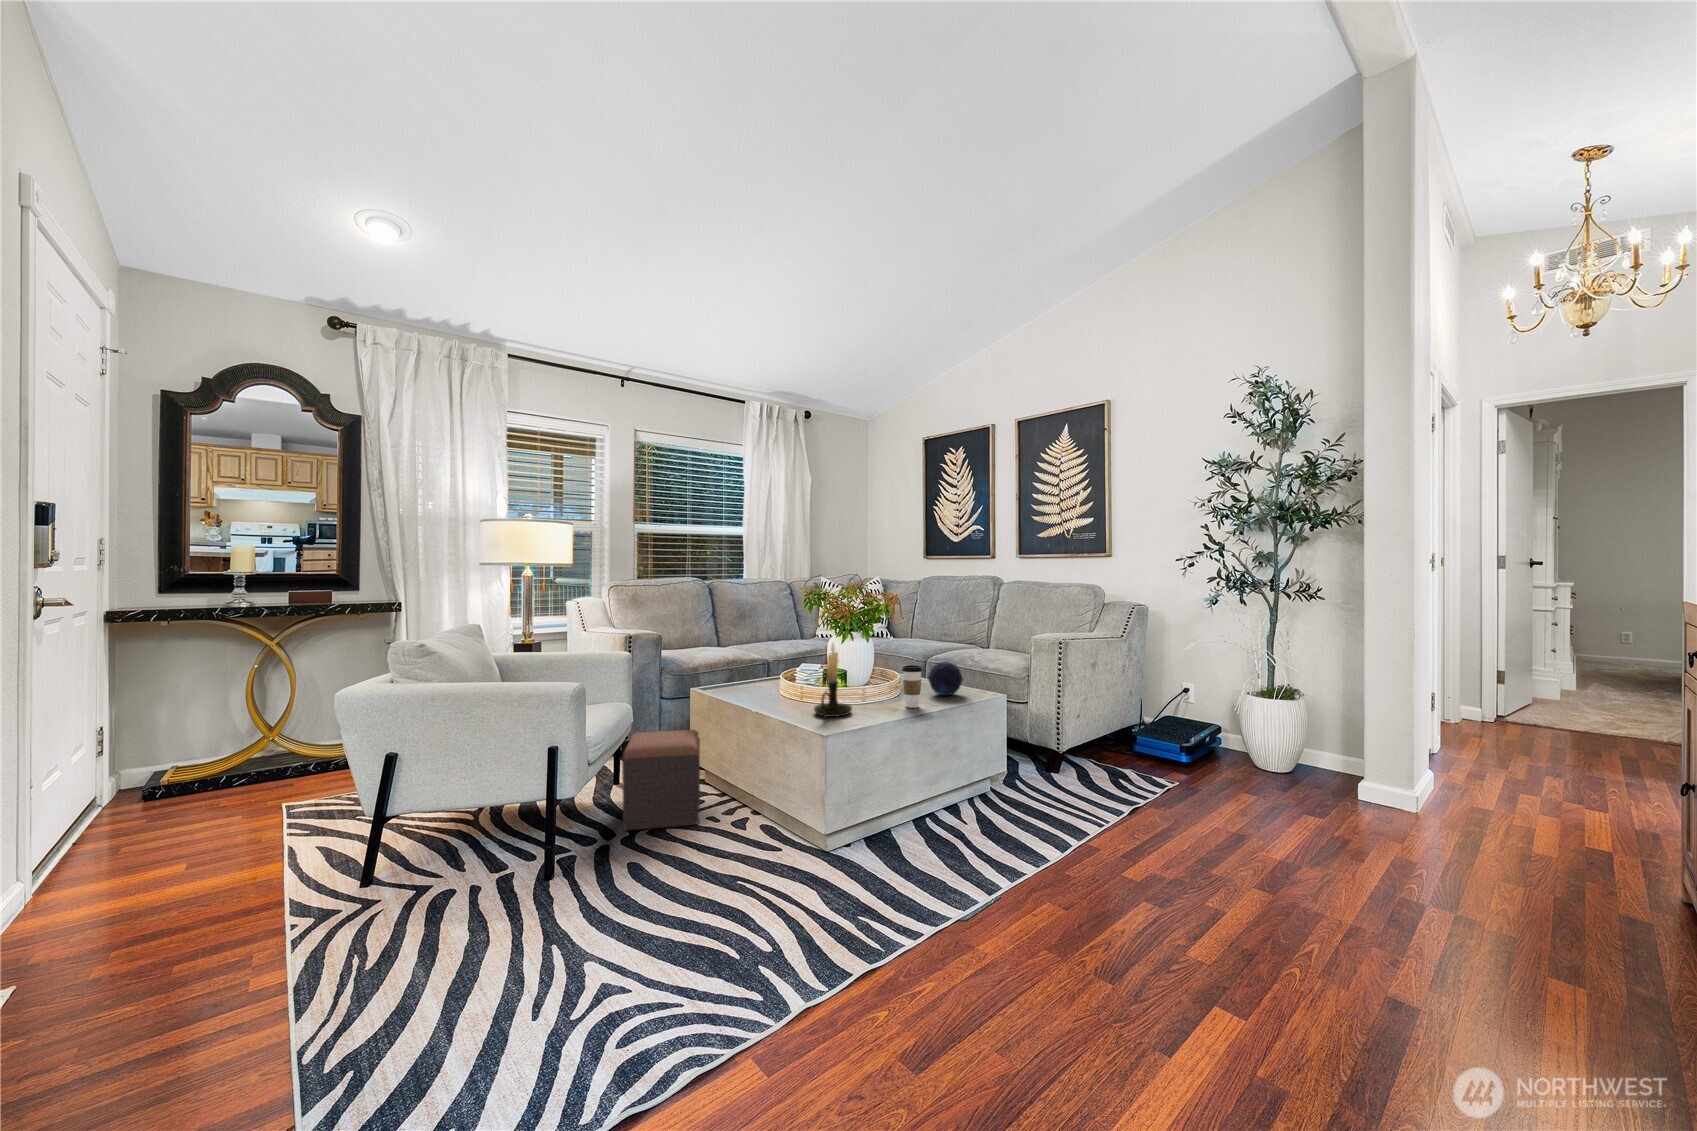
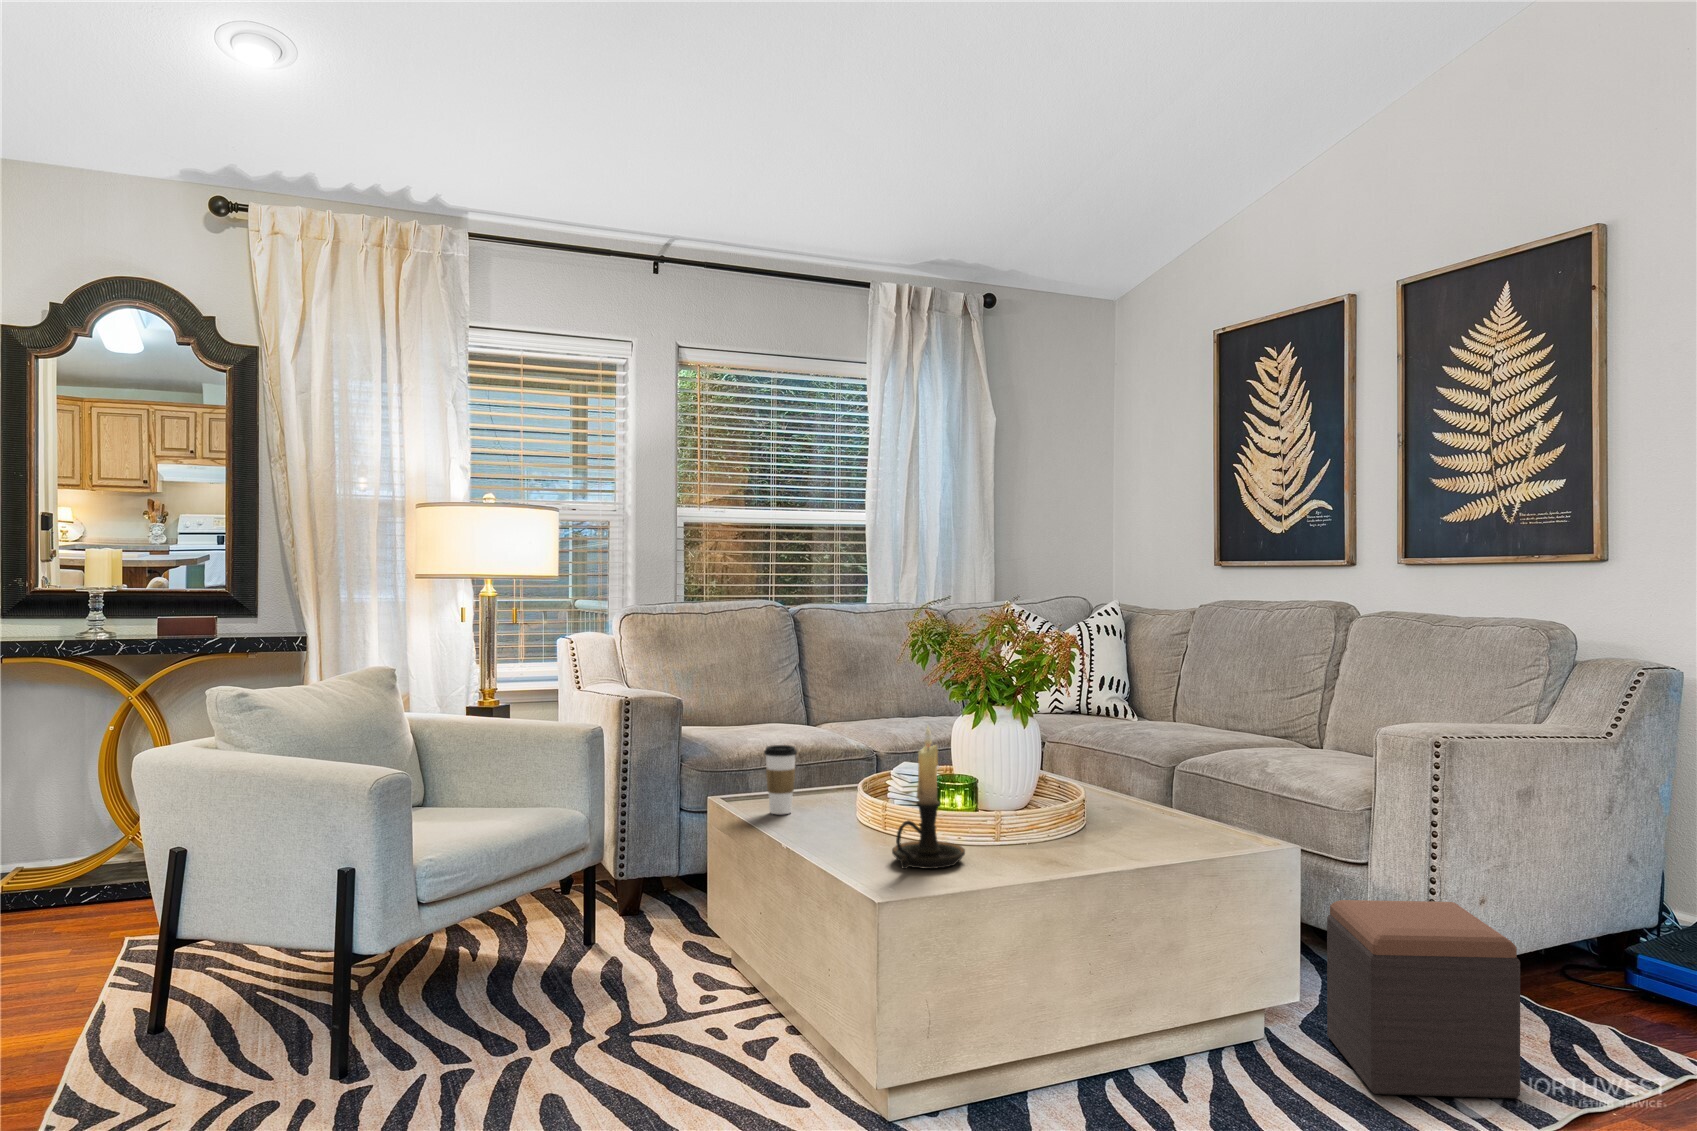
decorative orb: present [928,662,963,696] -> none [1136,771,1206,840]
coffee cup: present [902,665,922,708] -> present [764,745,797,814]
footstool: present [622,730,700,831] -> present [1327,900,1520,1098]

